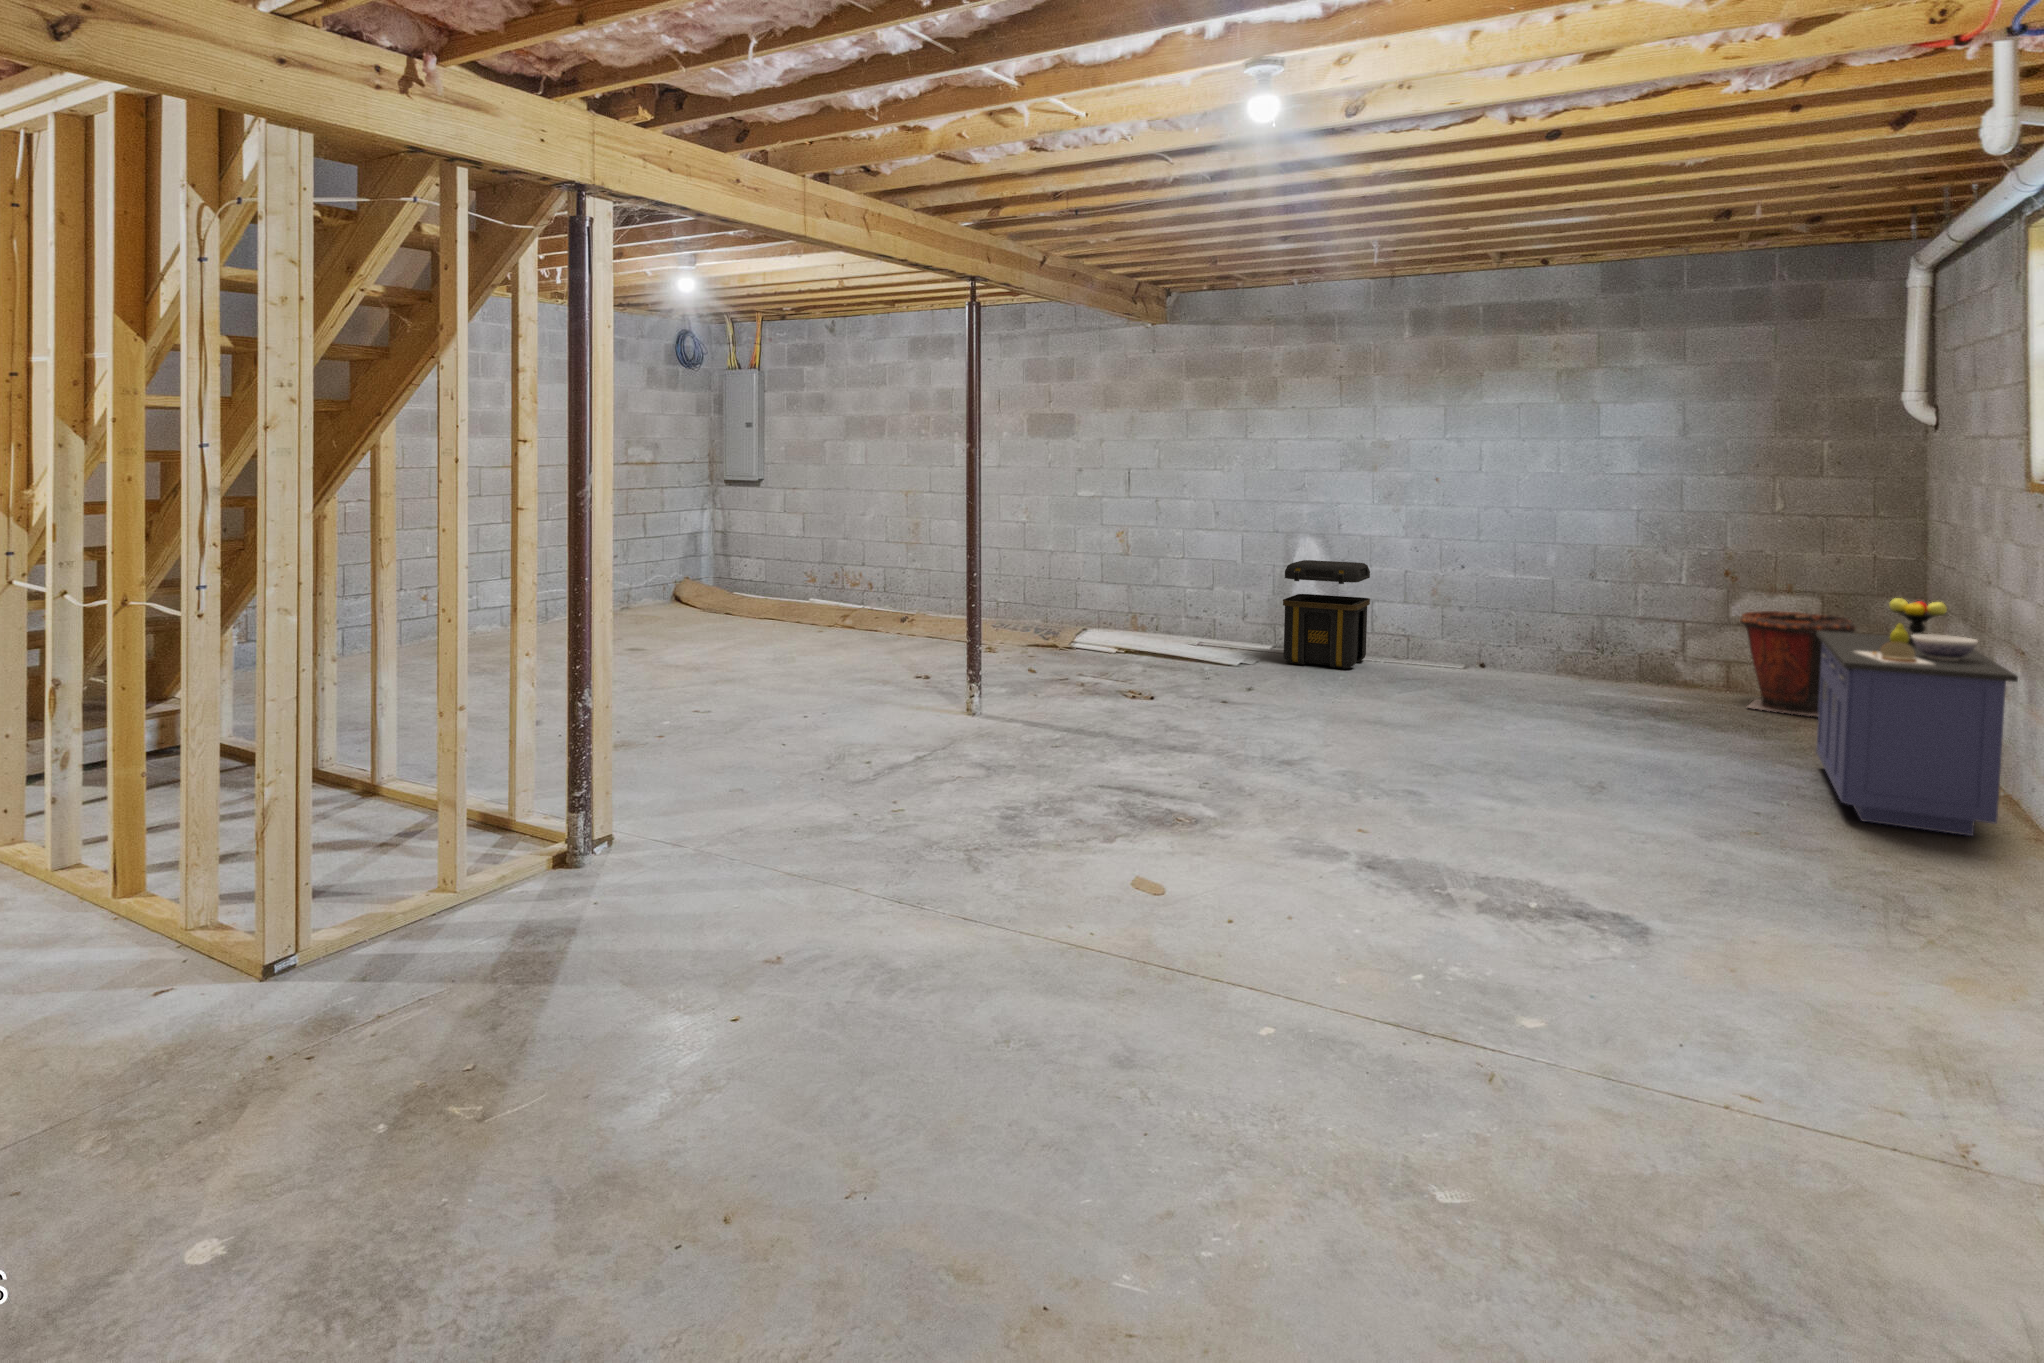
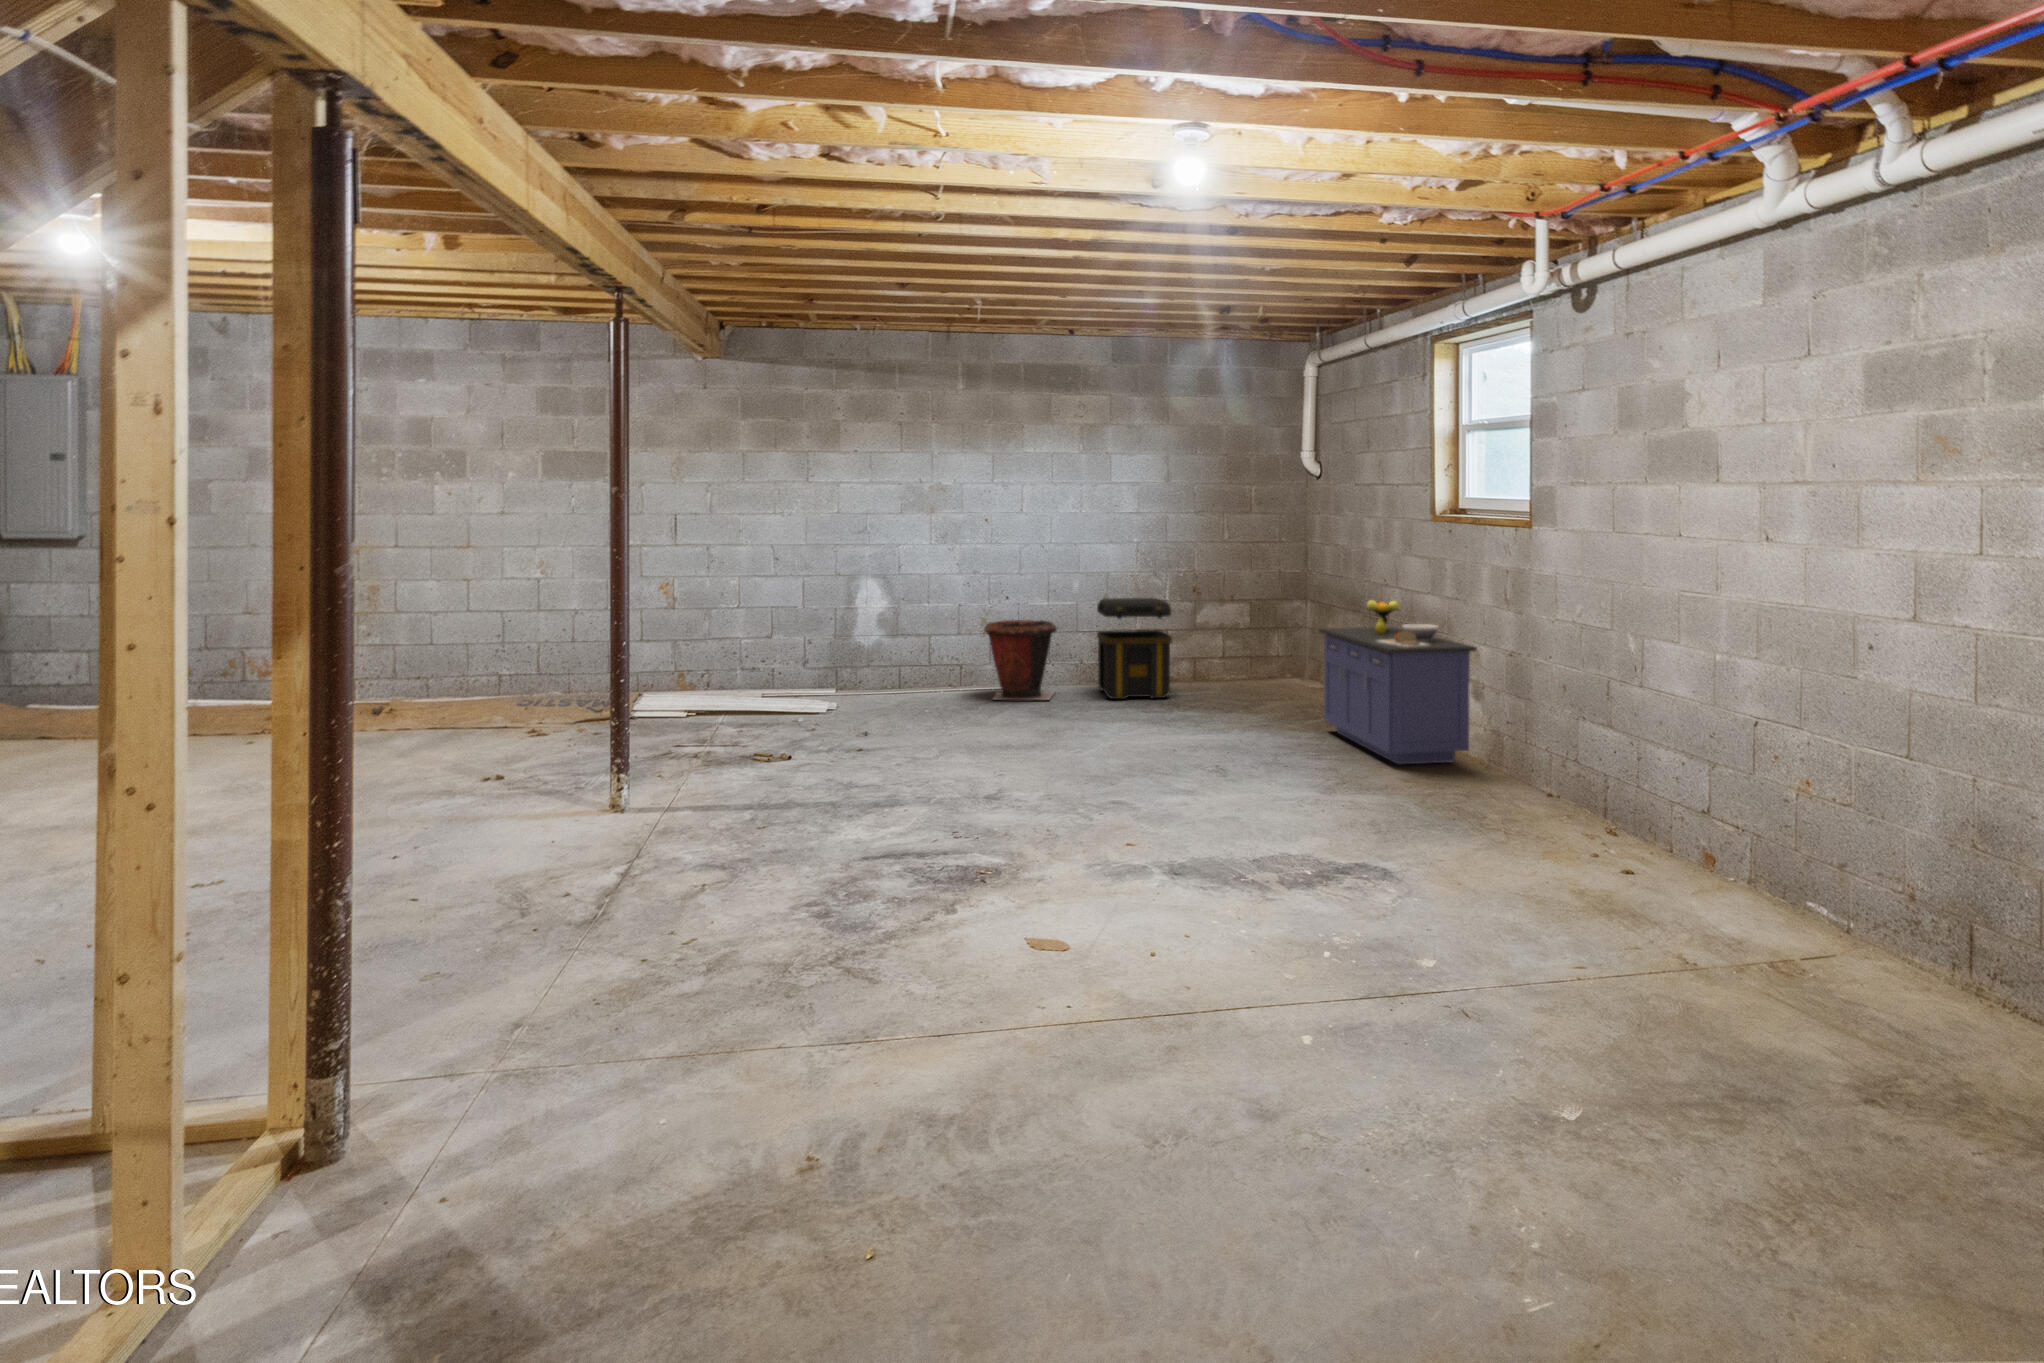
toolbox: present [1283,560,1370,669] -> present [1097,598,1172,699]
trash can: present [1740,611,1855,716] -> present [984,620,1057,700]

